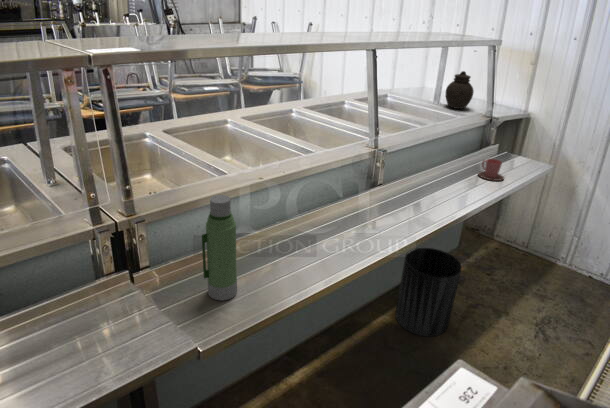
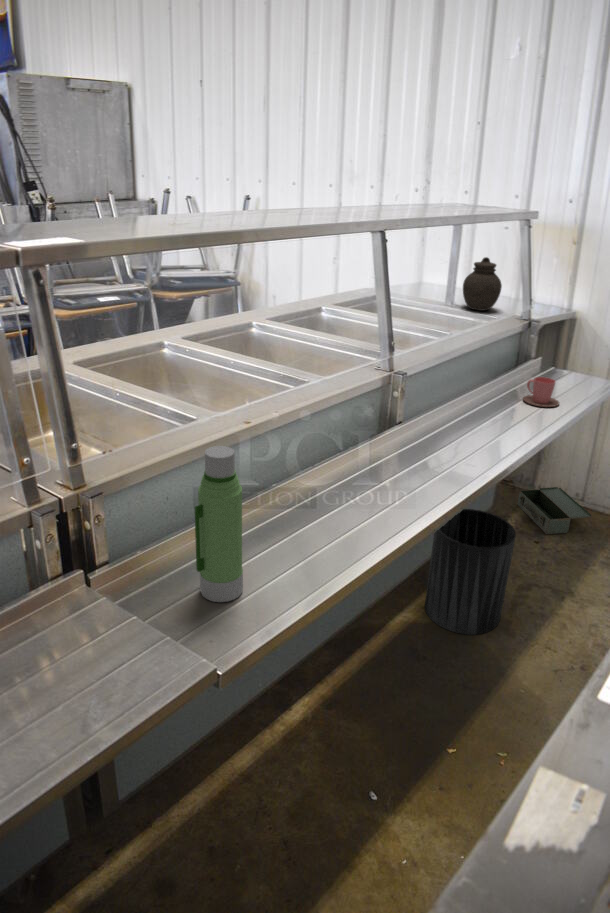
toolbox: none [477,237,529,271] -> present [517,487,591,534]

